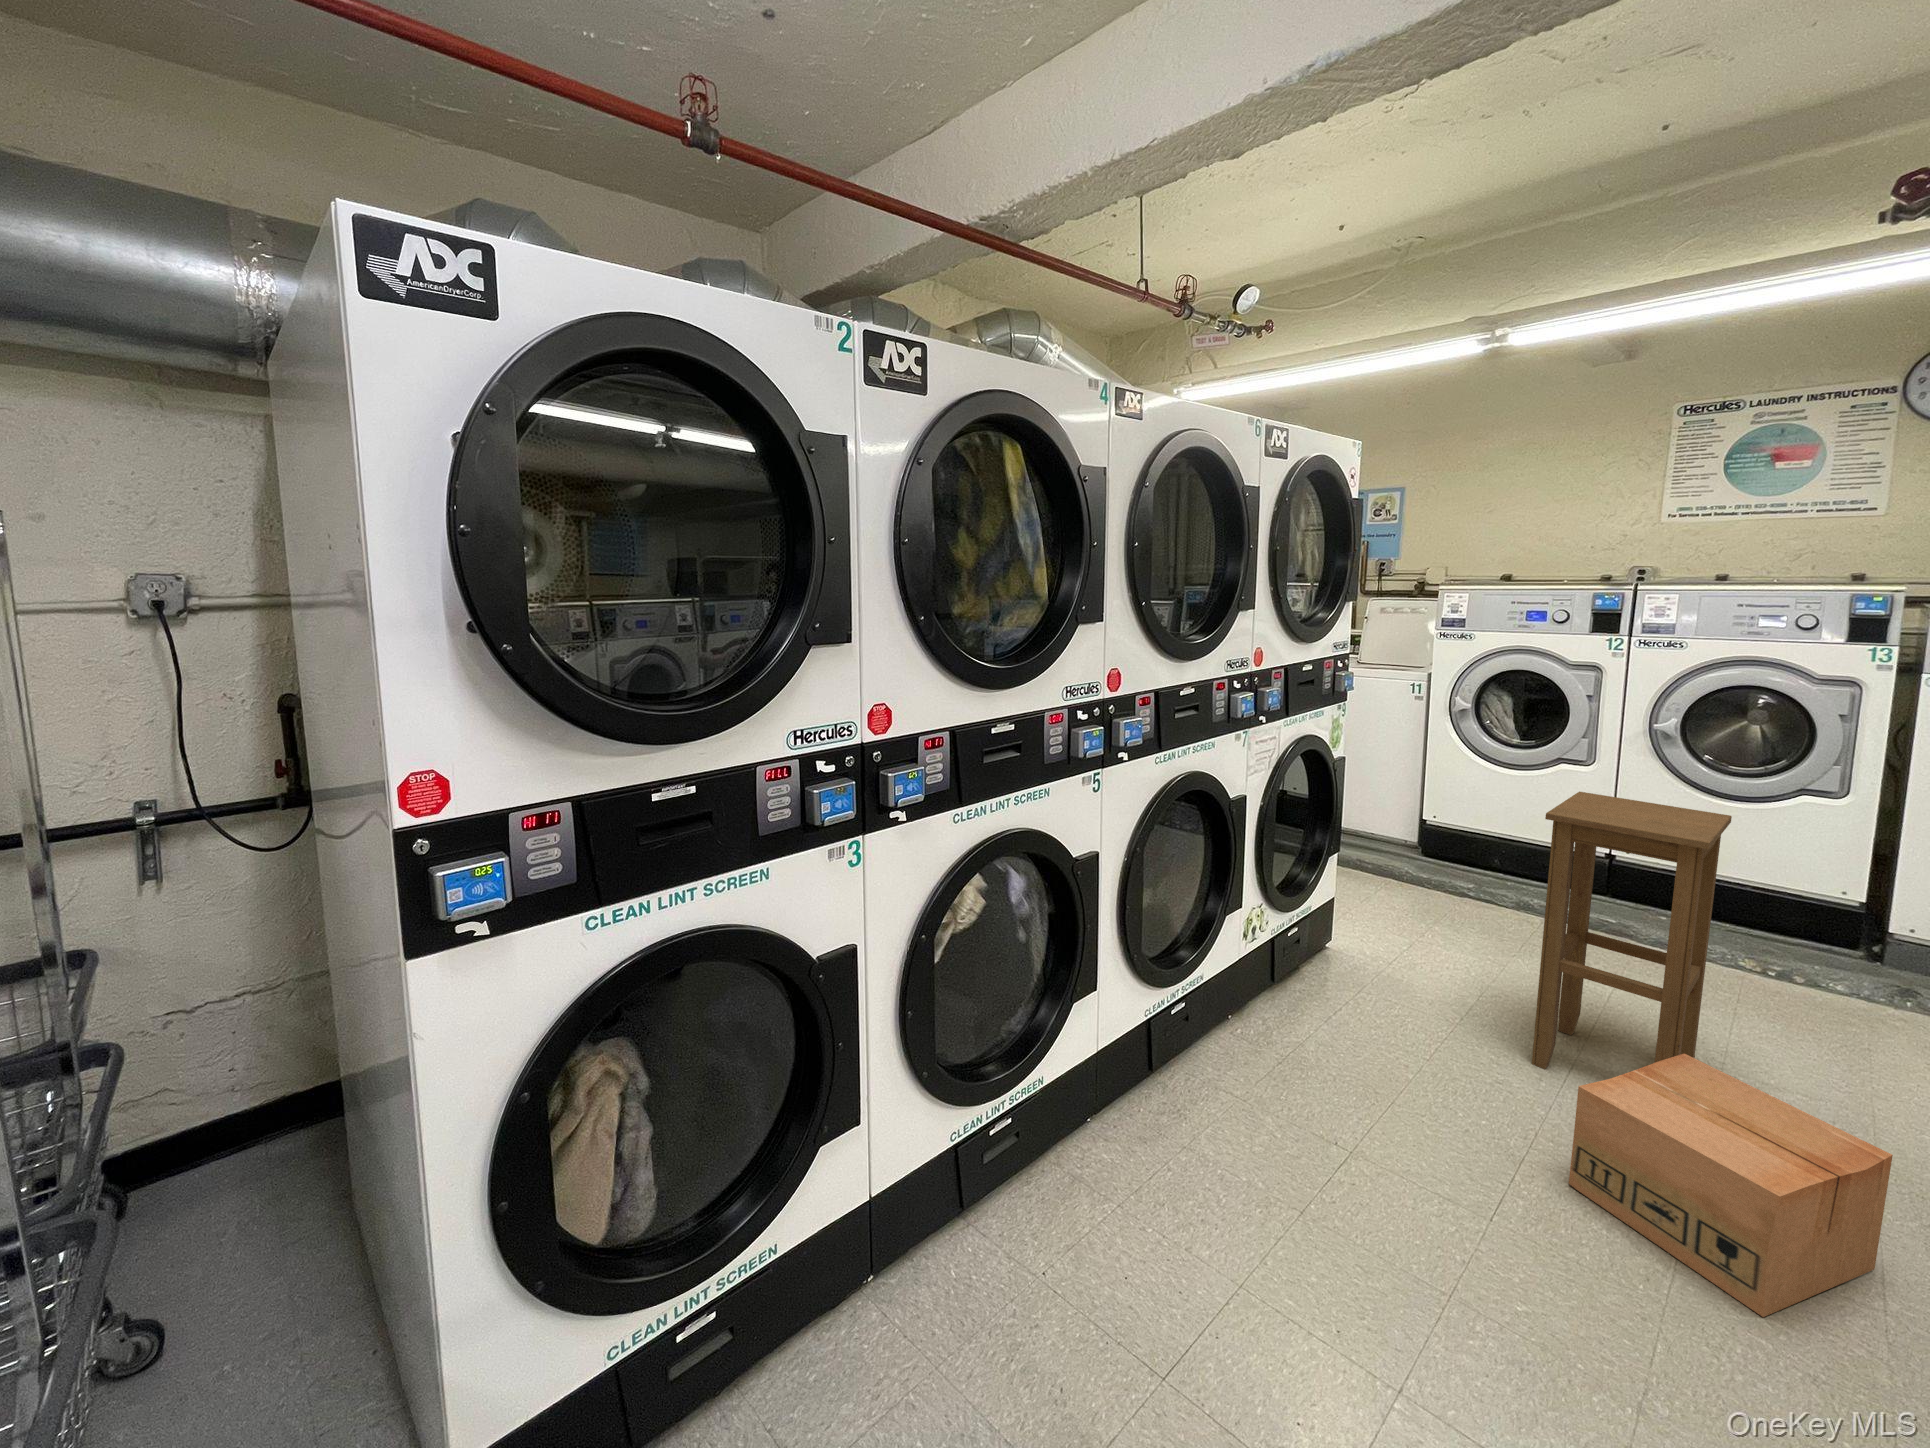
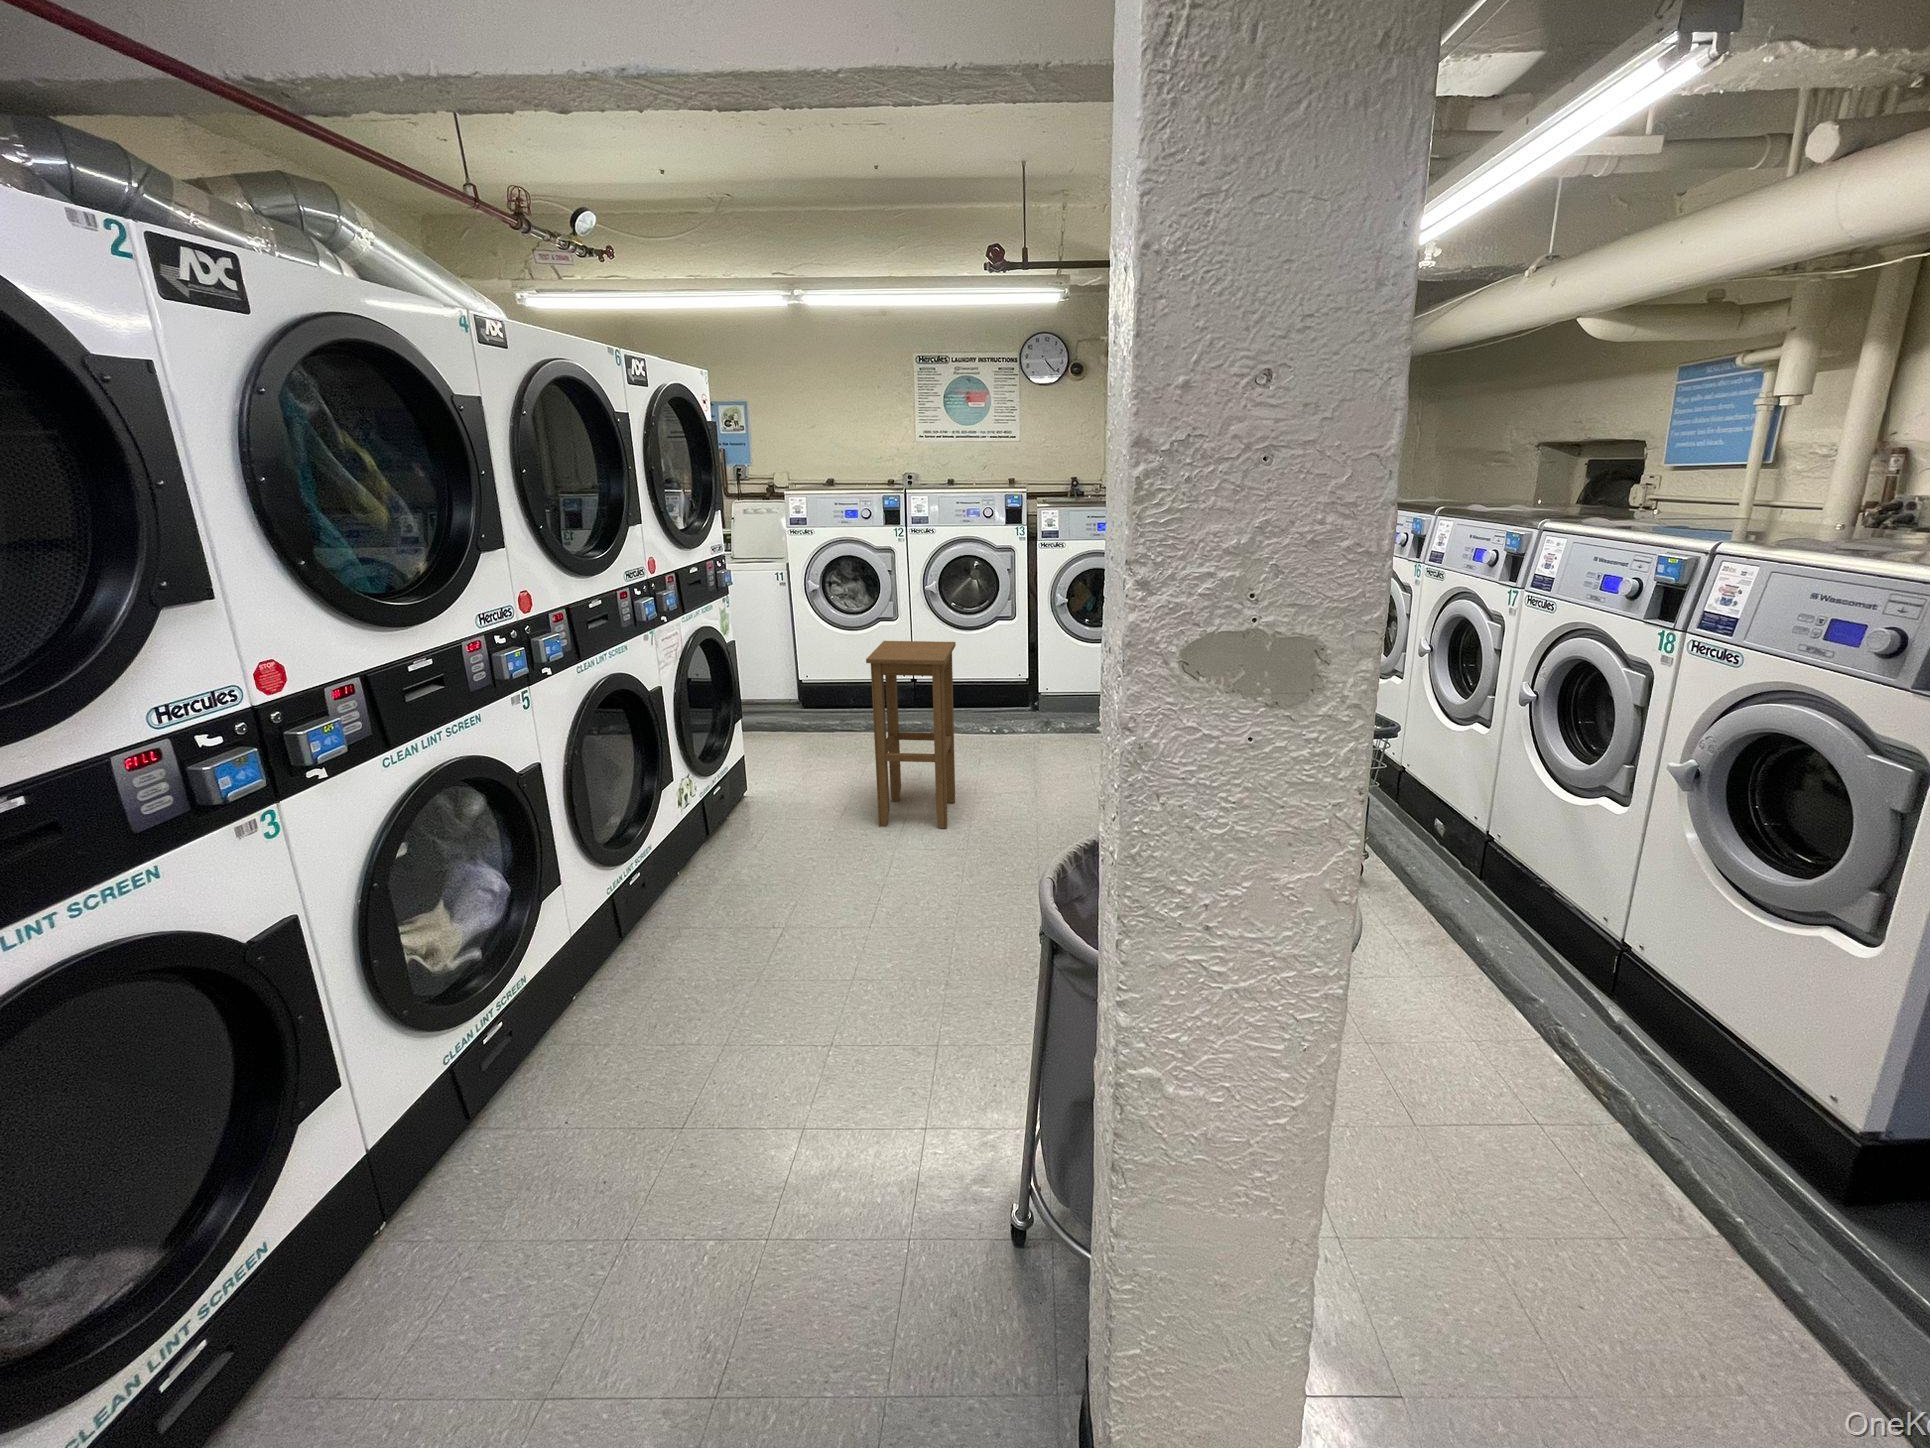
cardboard box: present [1569,1054,1893,1317] -> none [899,787,1023,907]

